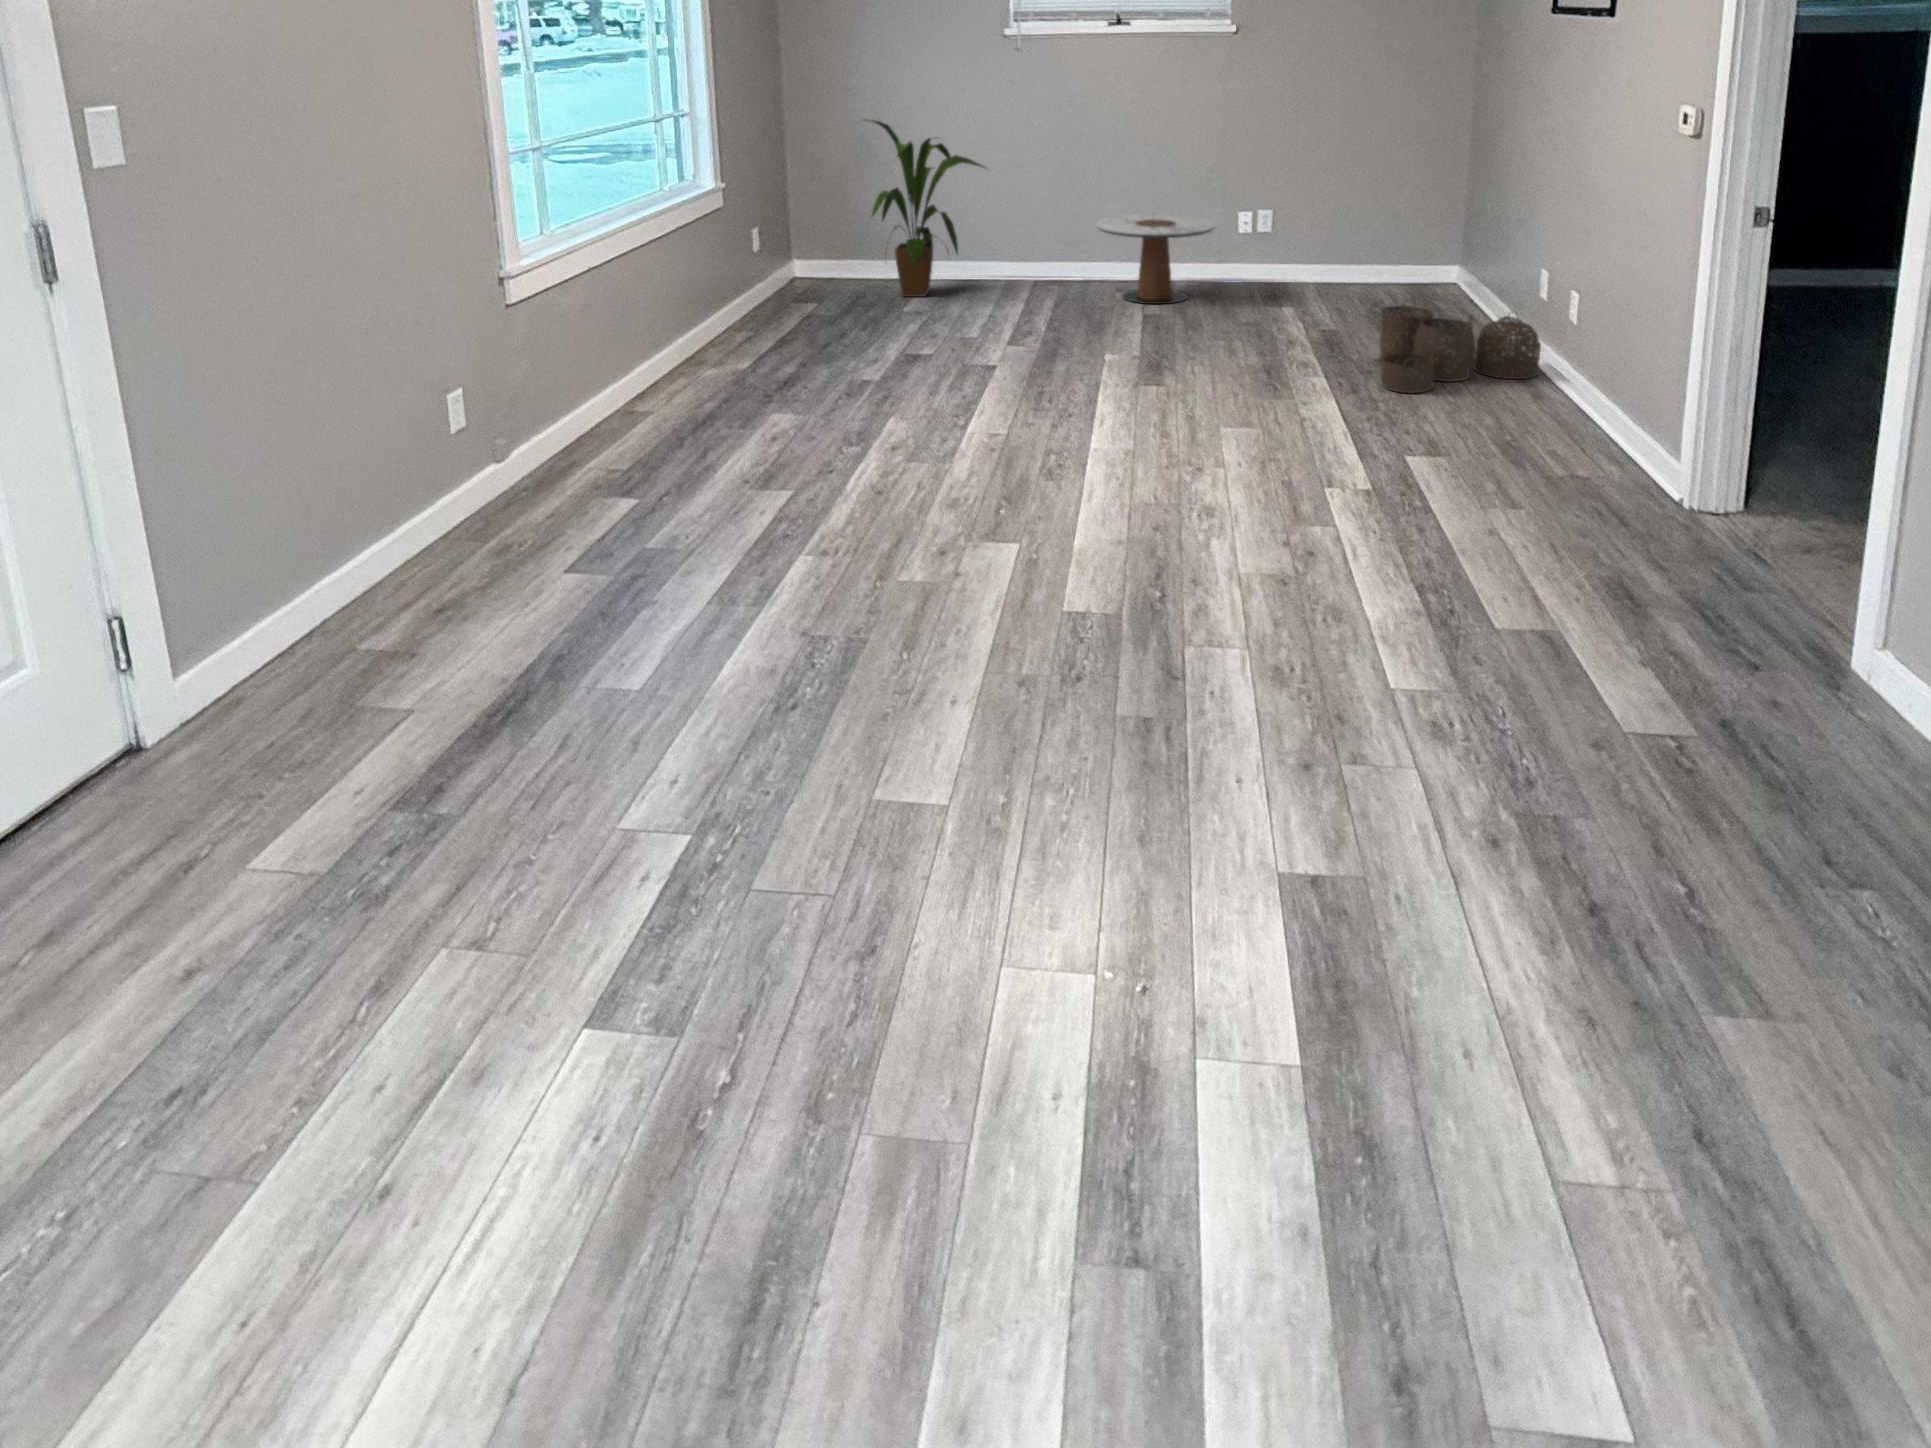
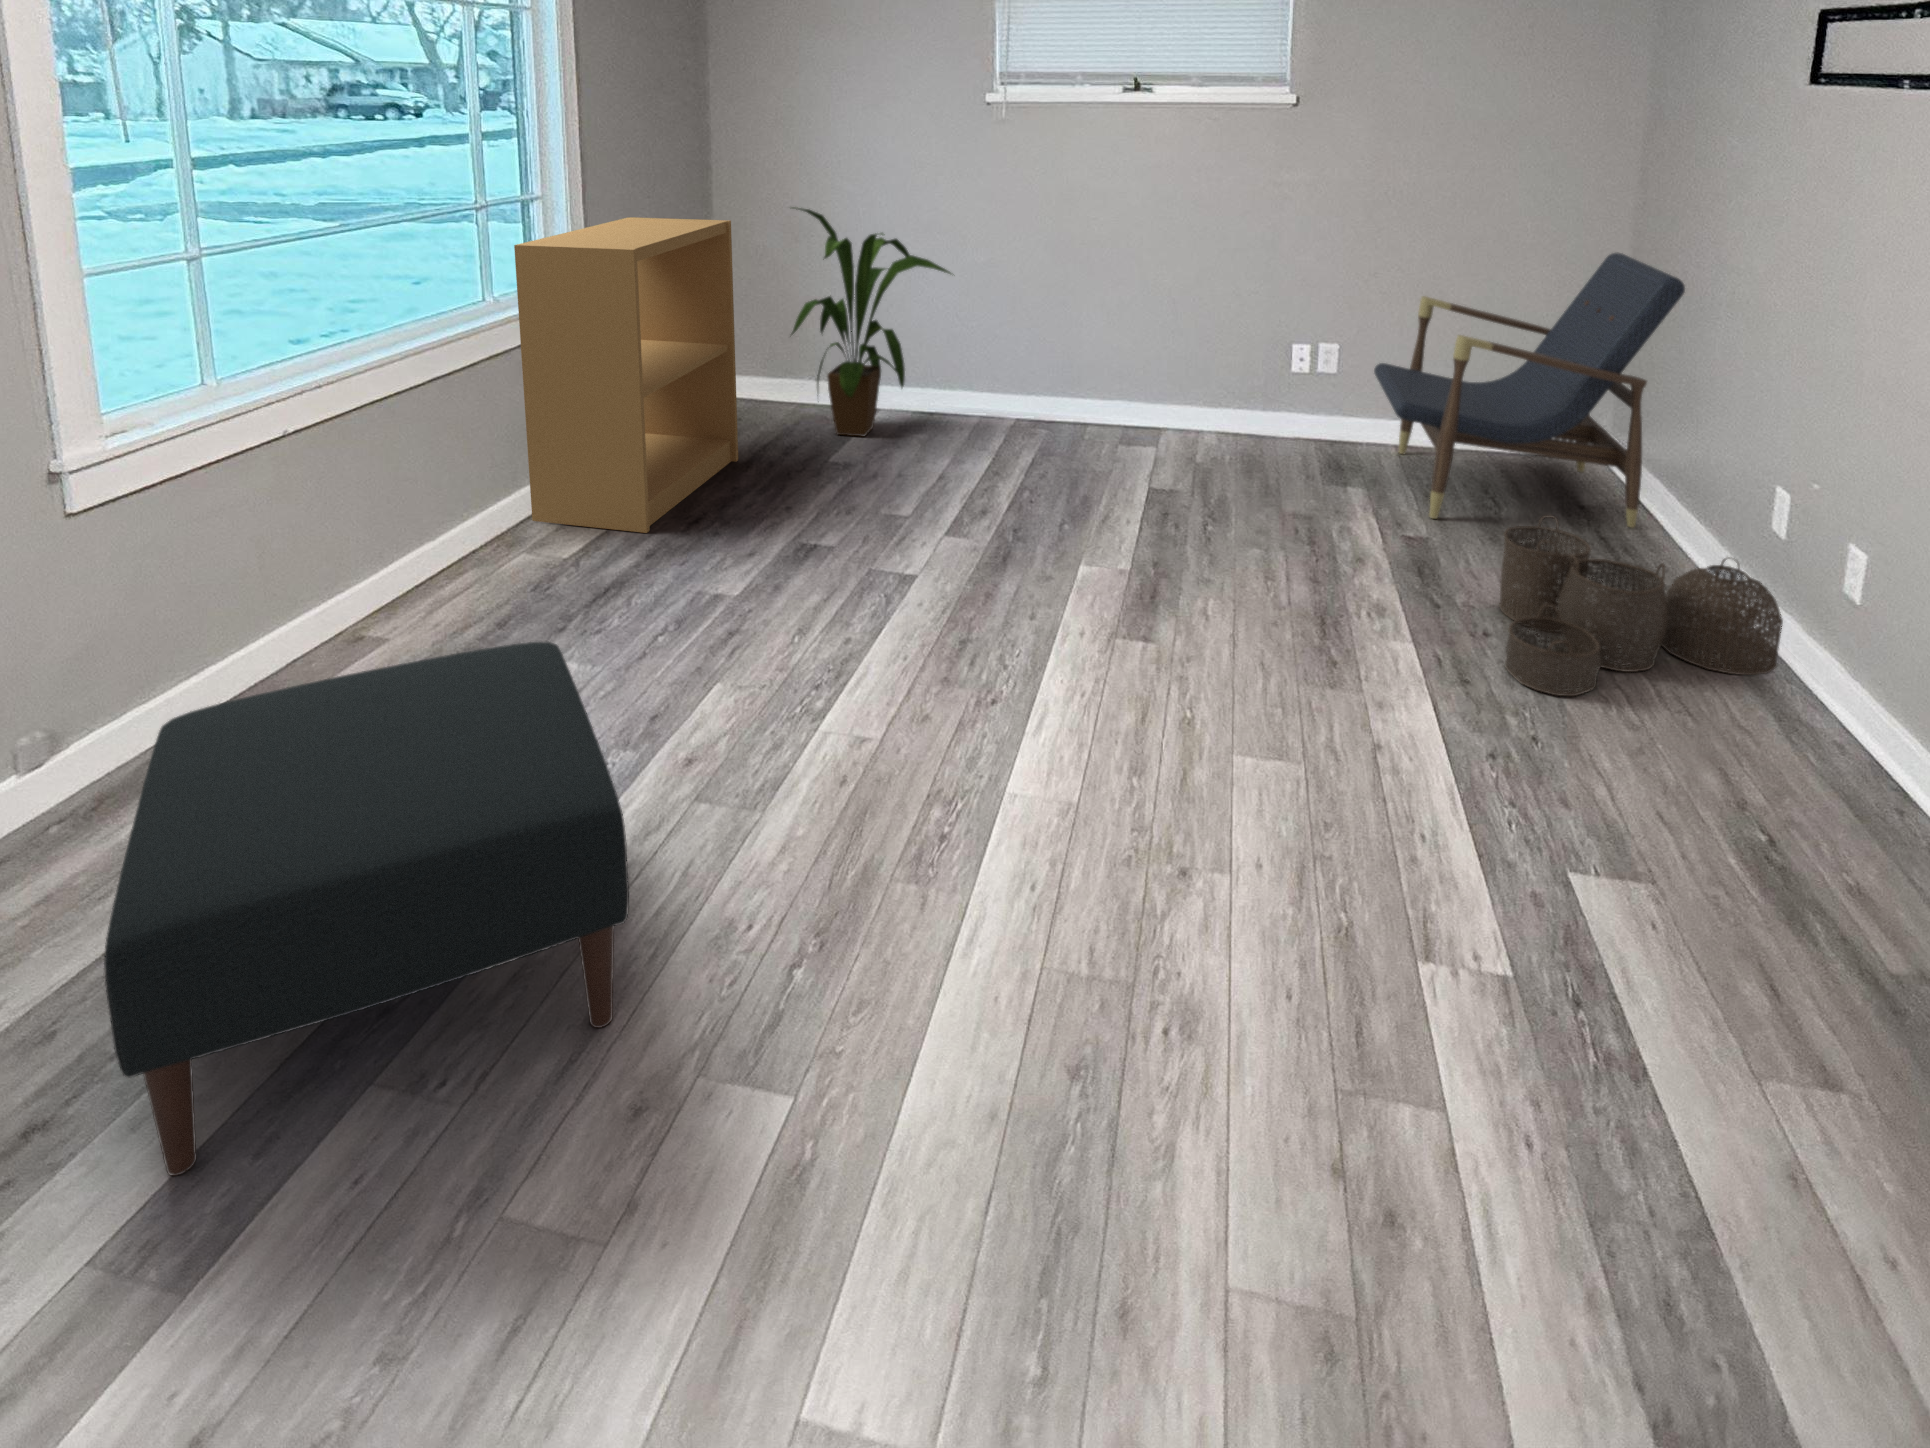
bookshelf: none [687,129,835,355] -> present [514,217,738,533]
lounge chair: none [1299,134,1497,320] -> present [1374,253,1685,528]
side table: present [1096,214,1216,304] -> none [1089,340,1256,470]
ottoman: none [626,364,924,588] -> present [104,642,629,1176]

